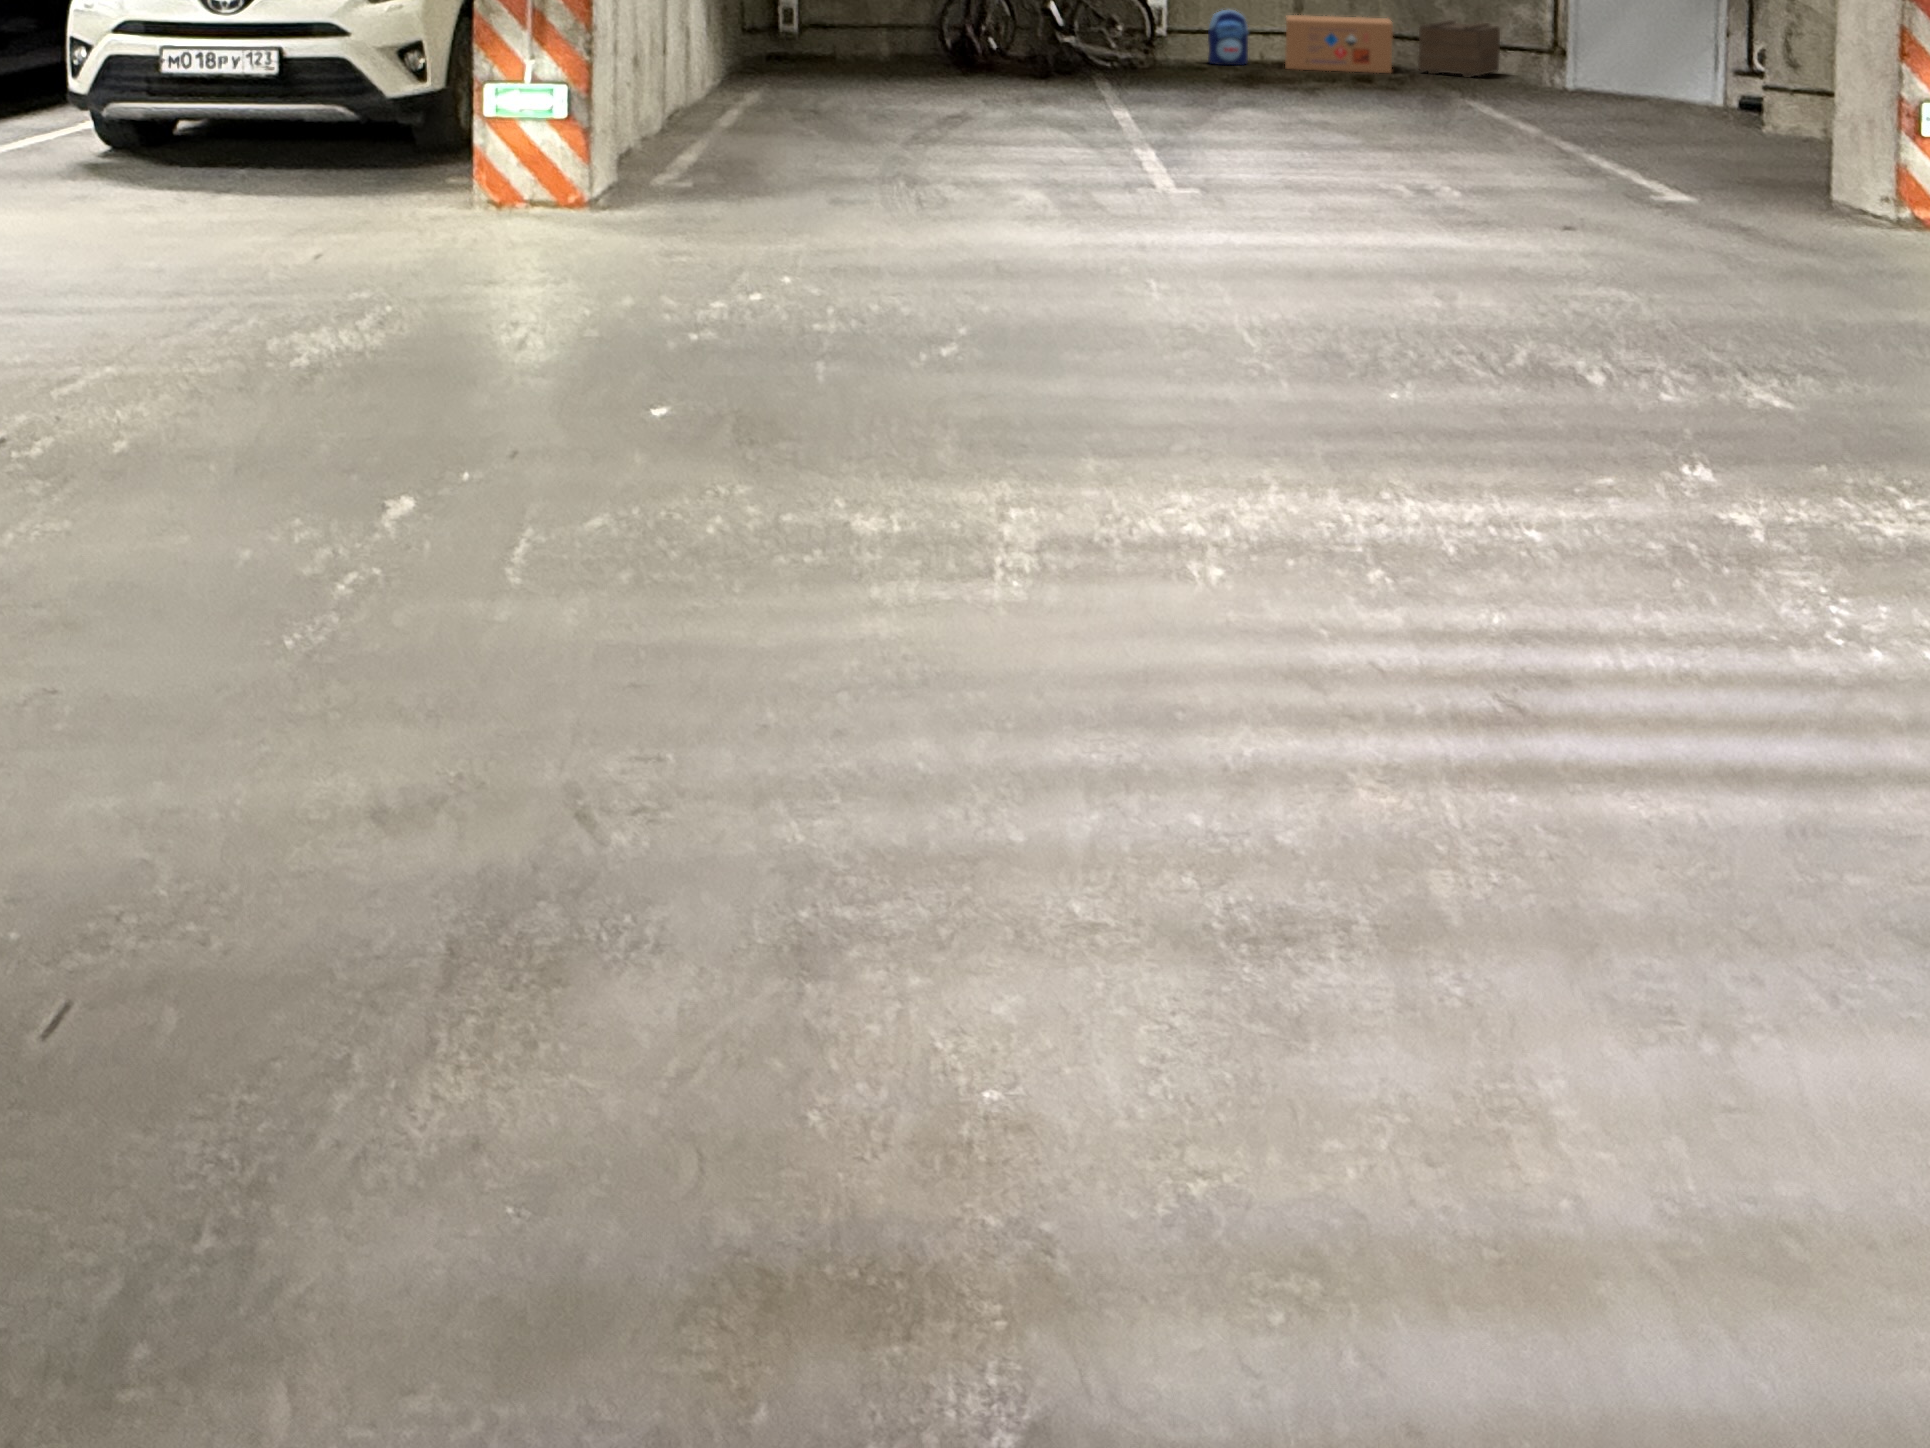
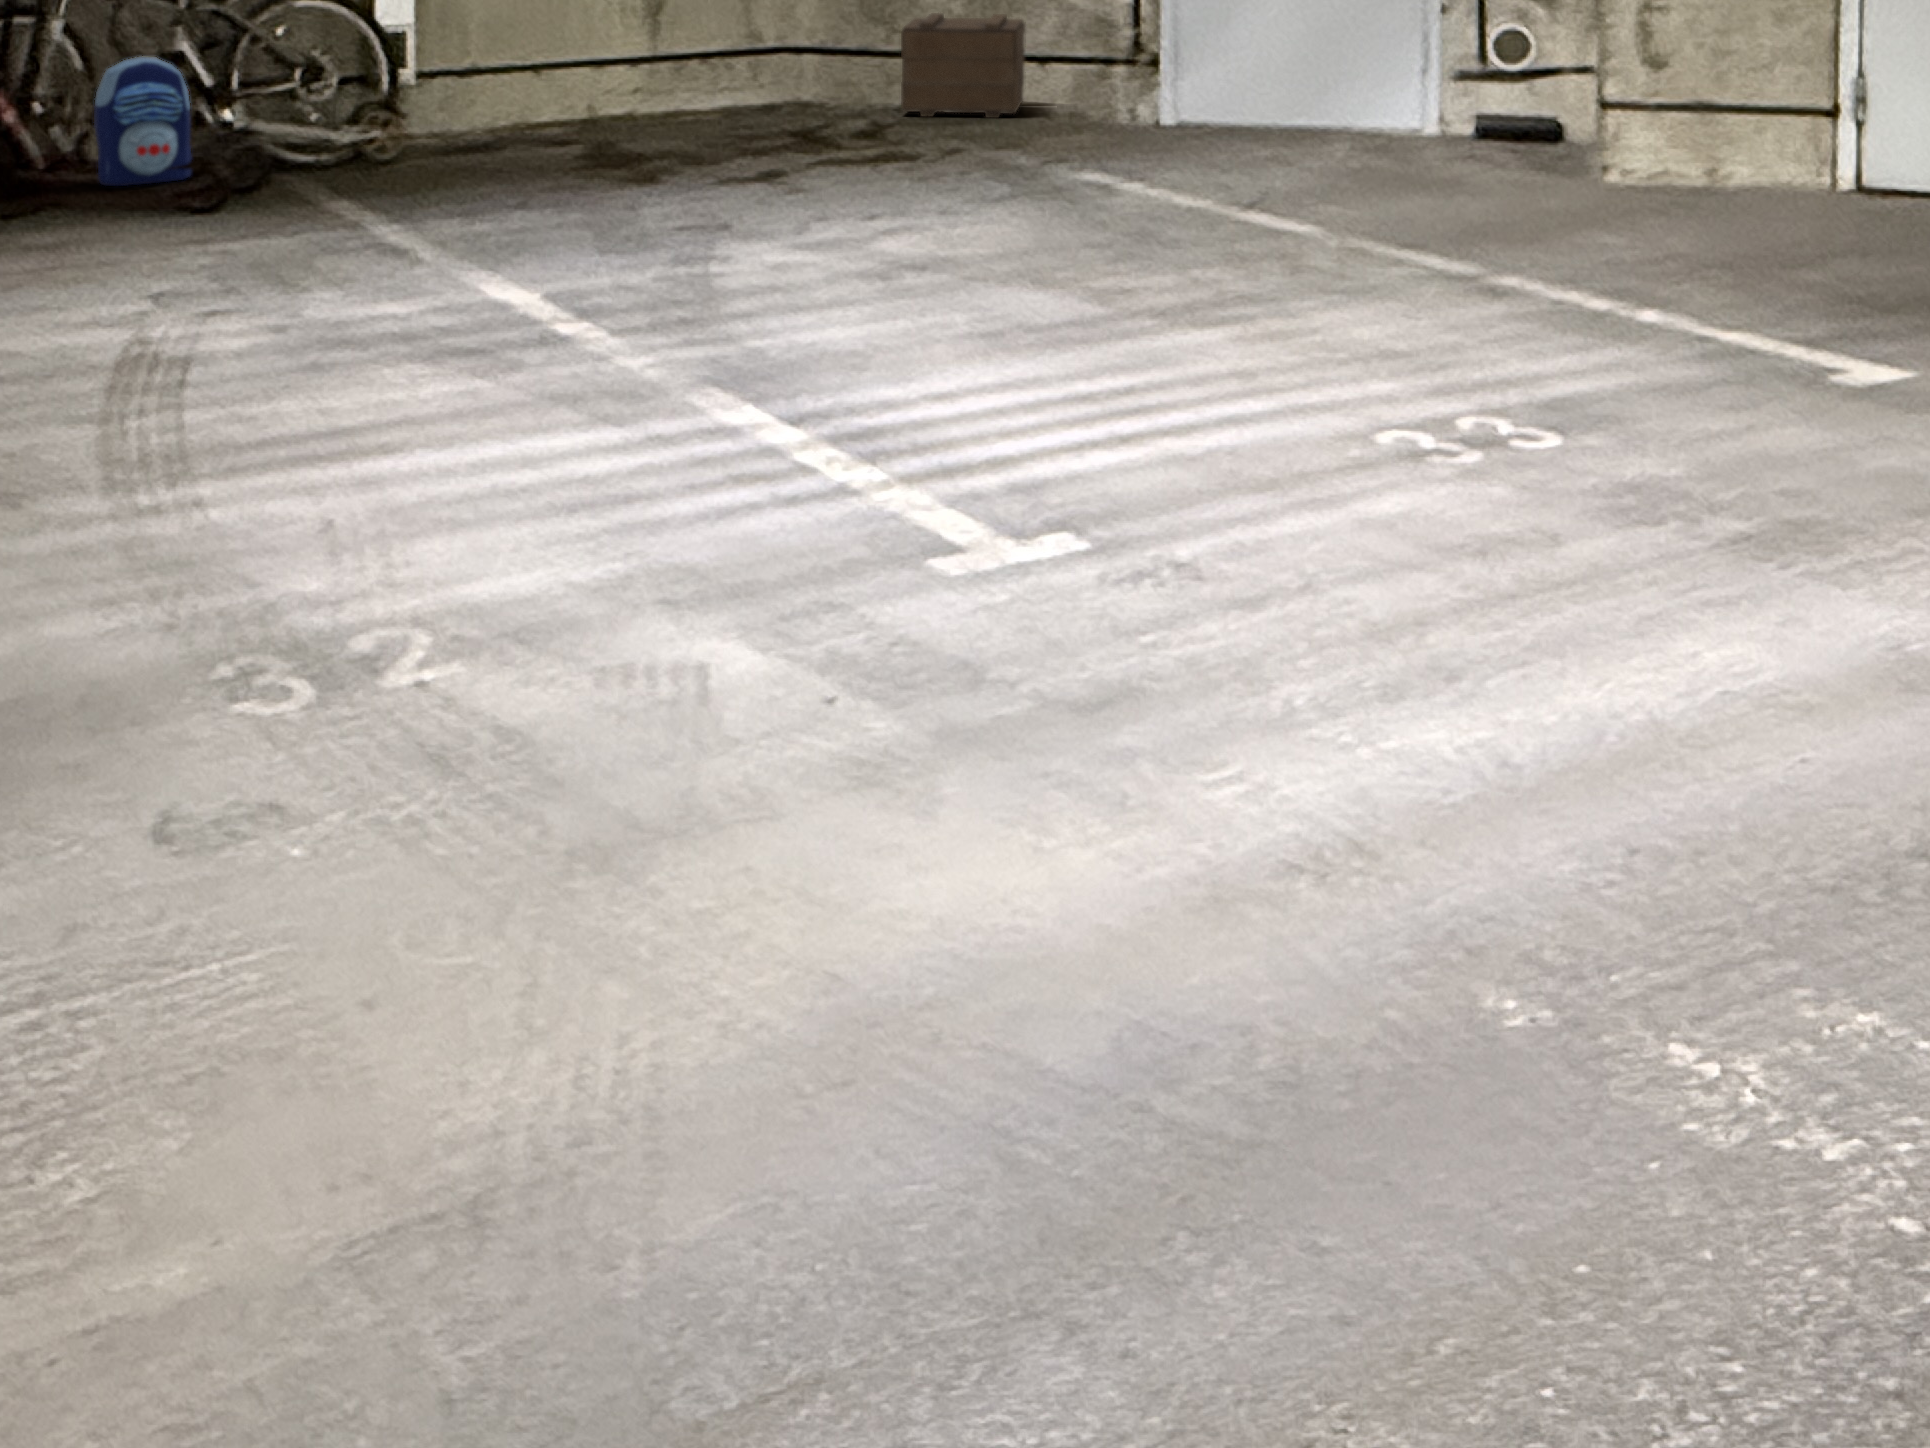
backpack: present [1208,10,1248,65] -> present [94,57,191,186]
cardboard box: present [1285,15,1393,73] -> none [640,17,860,132]

